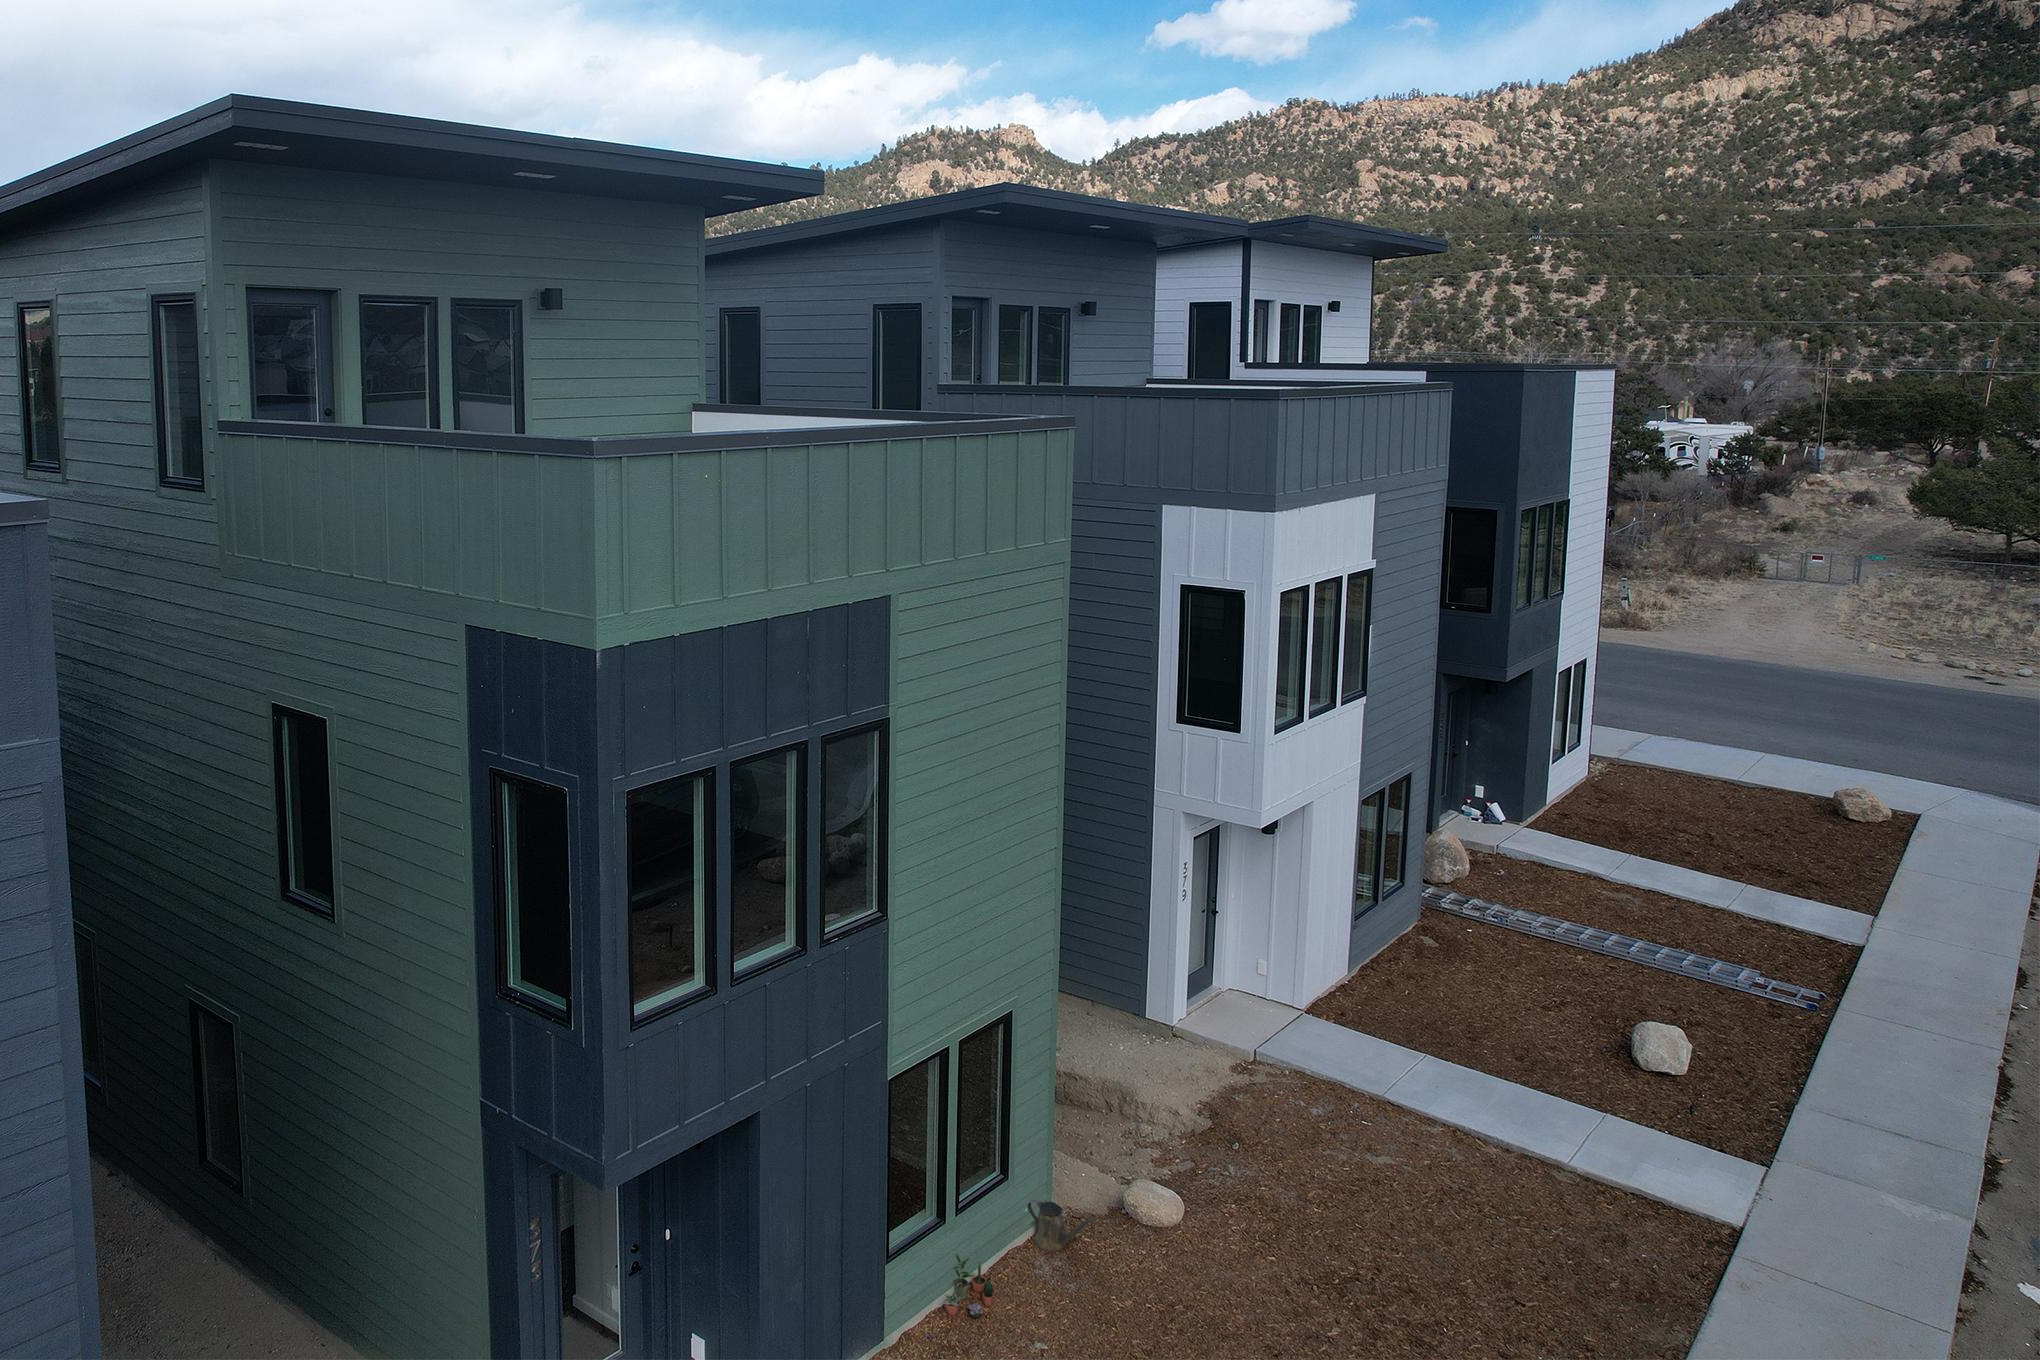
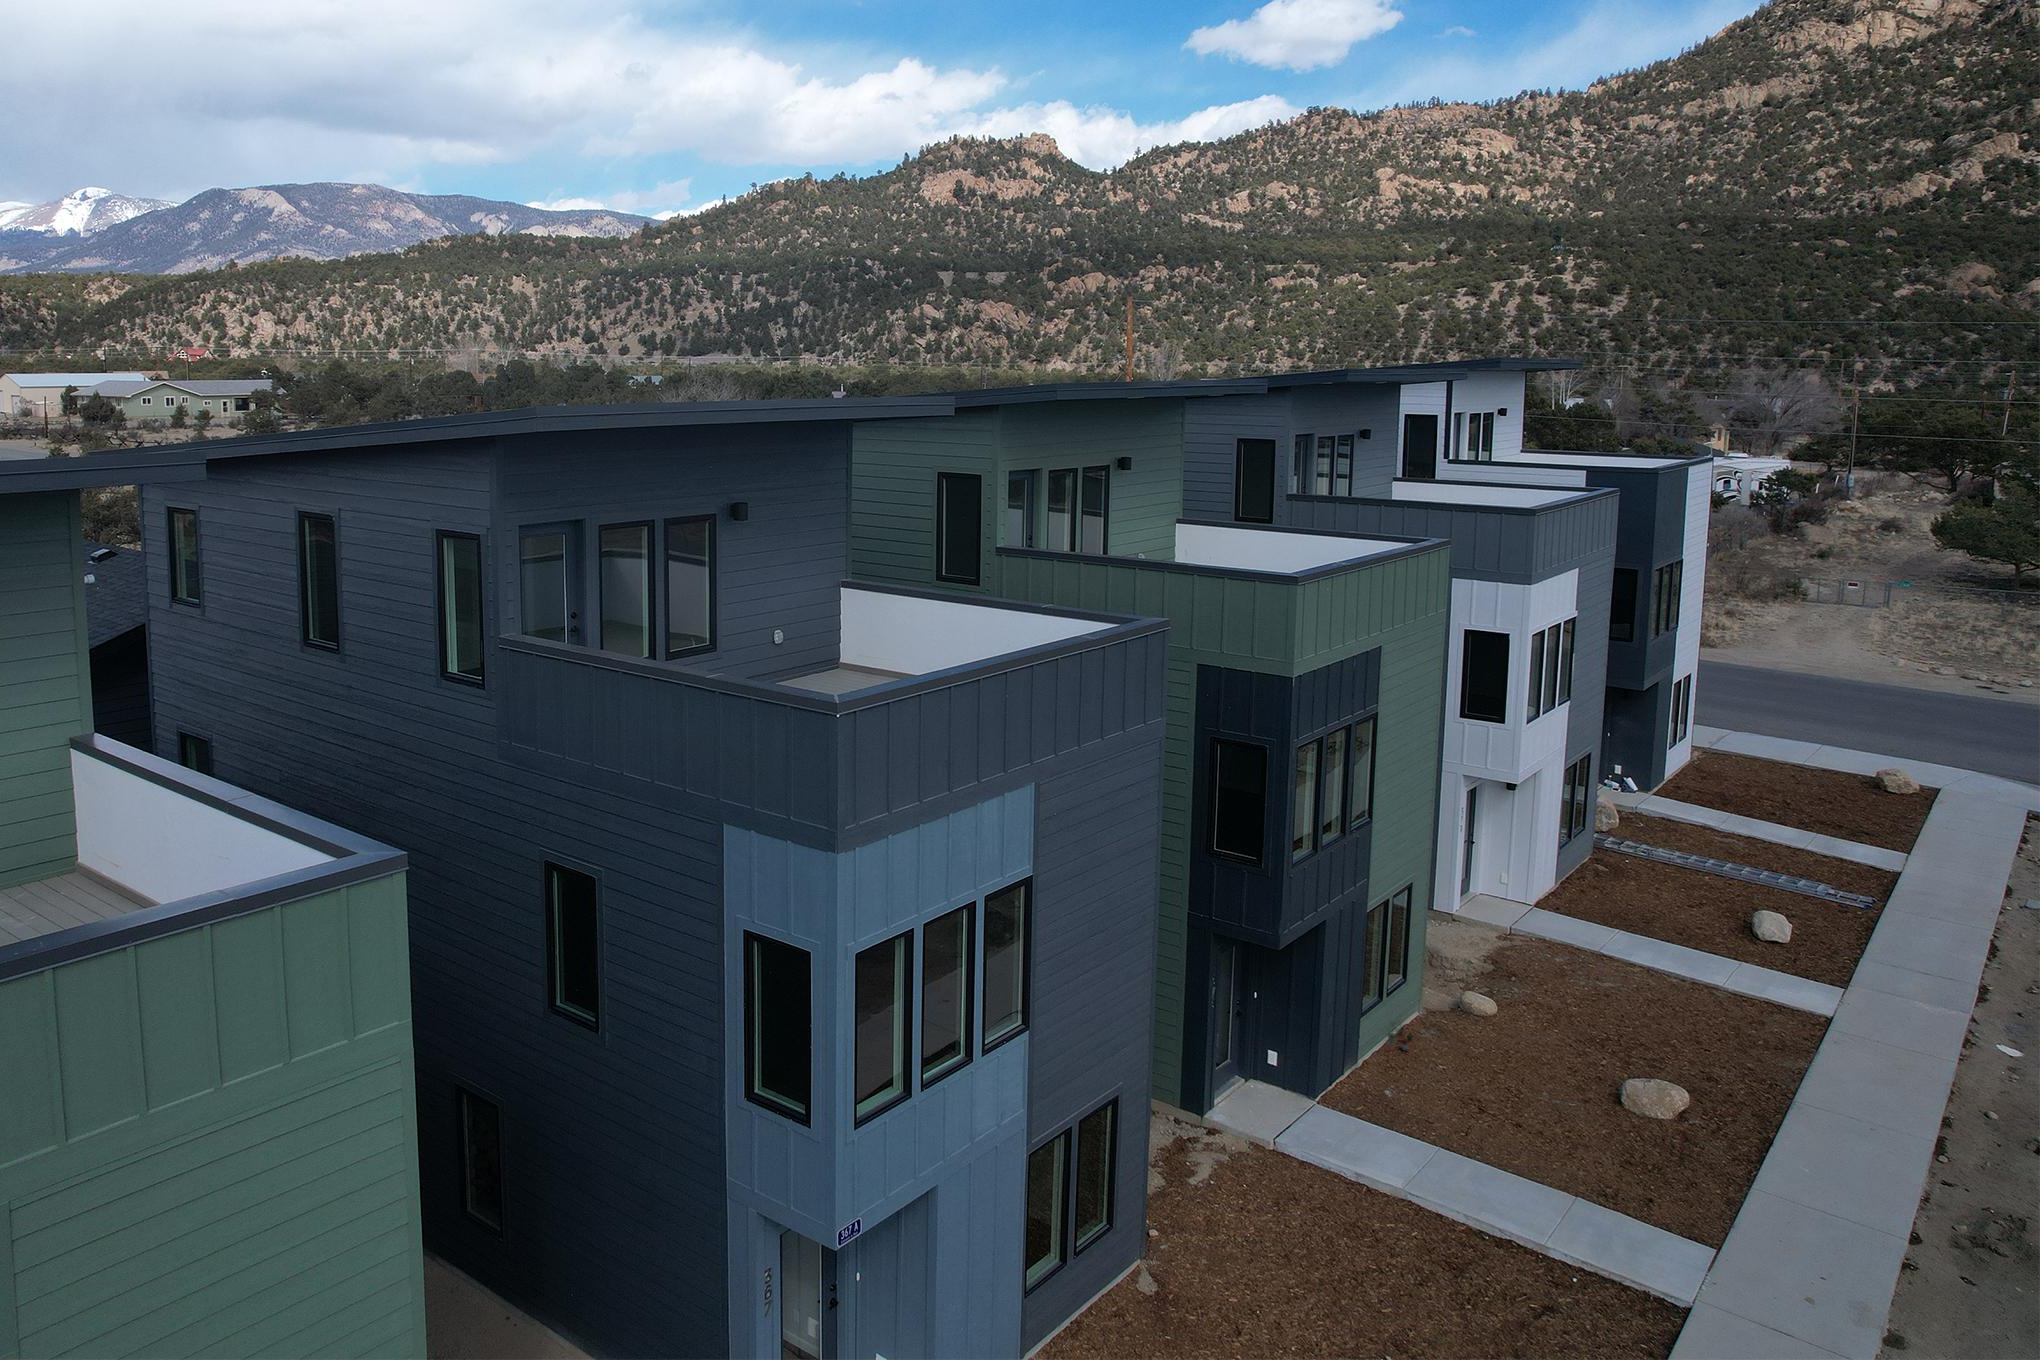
watering can: present [1027,1199,1094,1251] -> none [1415,996,1461,1024]

